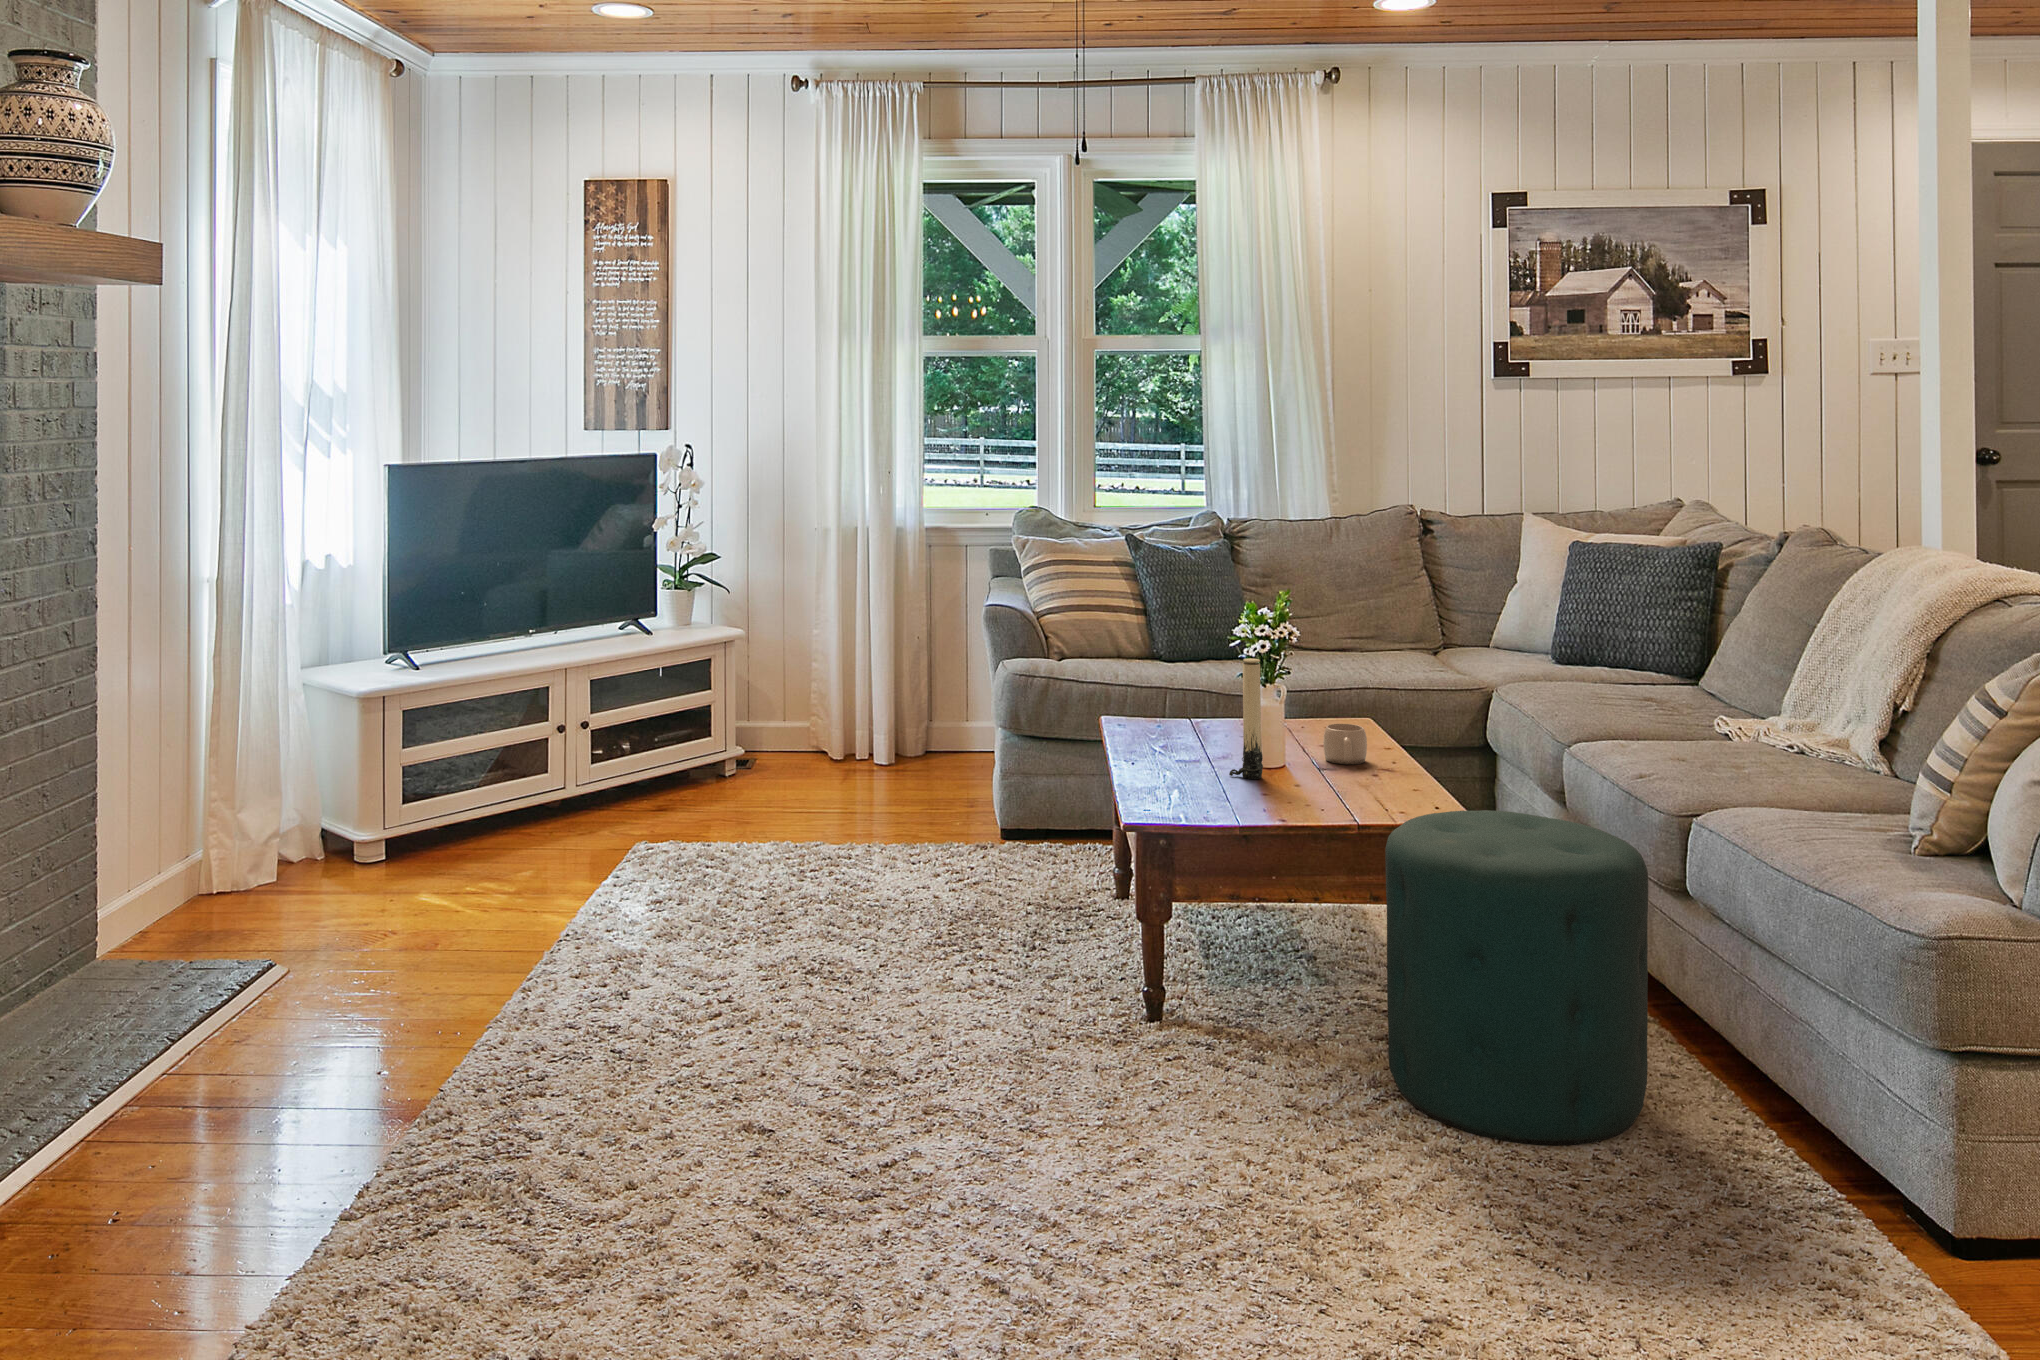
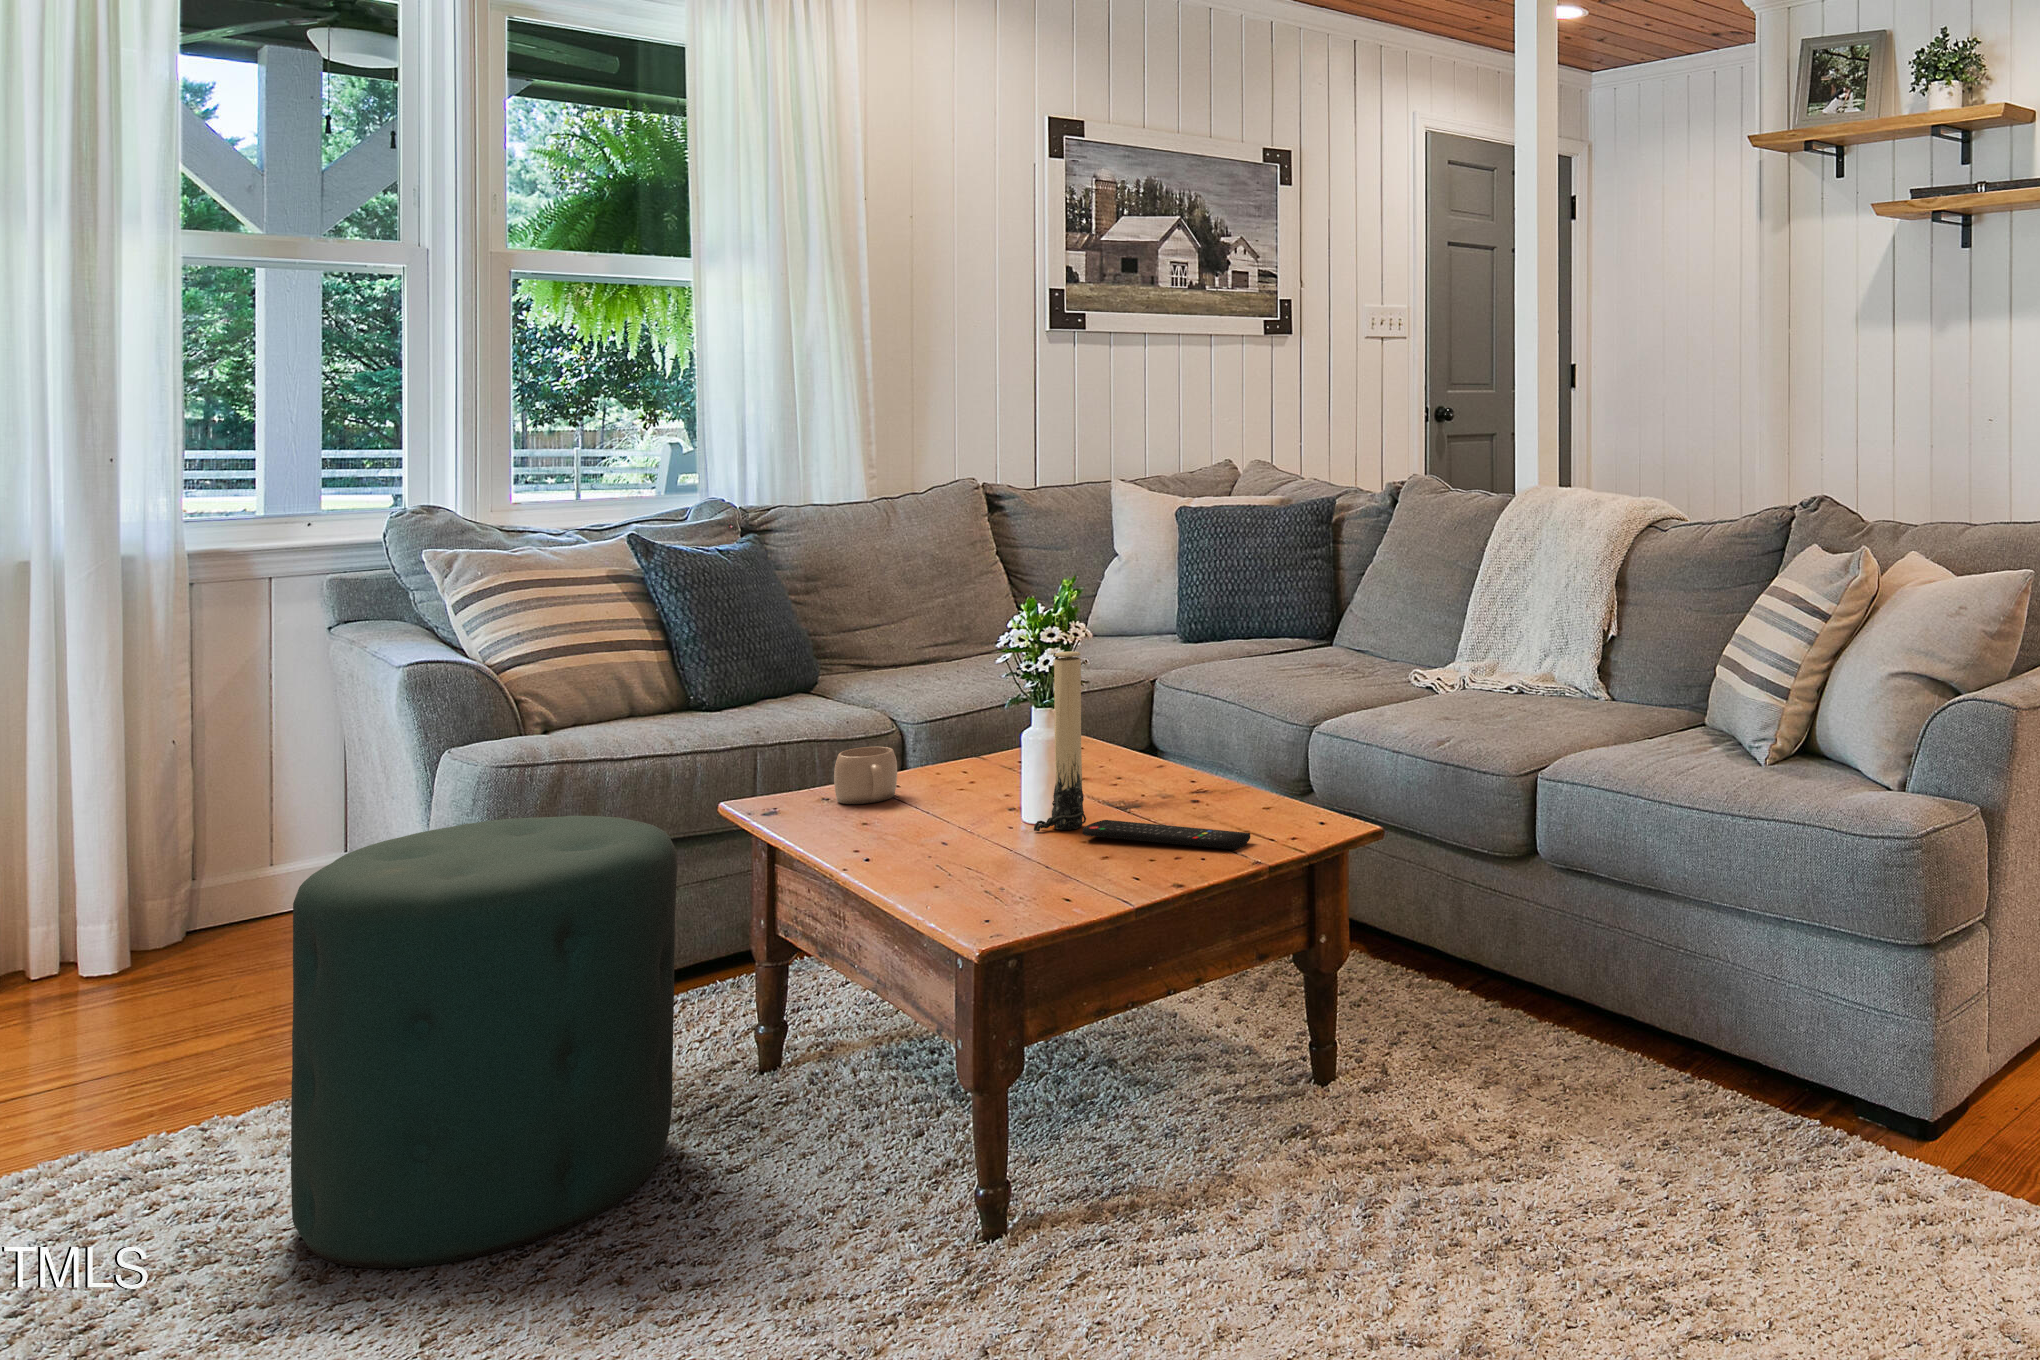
mug: present [1323,724,1367,764] -> present [834,747,897,804]
remote control: none [1244,776,1334,811] -> present [1083,820,1250,850]
ottoman: present [1385,810,1648,1145] -> present [291,816,677,1268]

